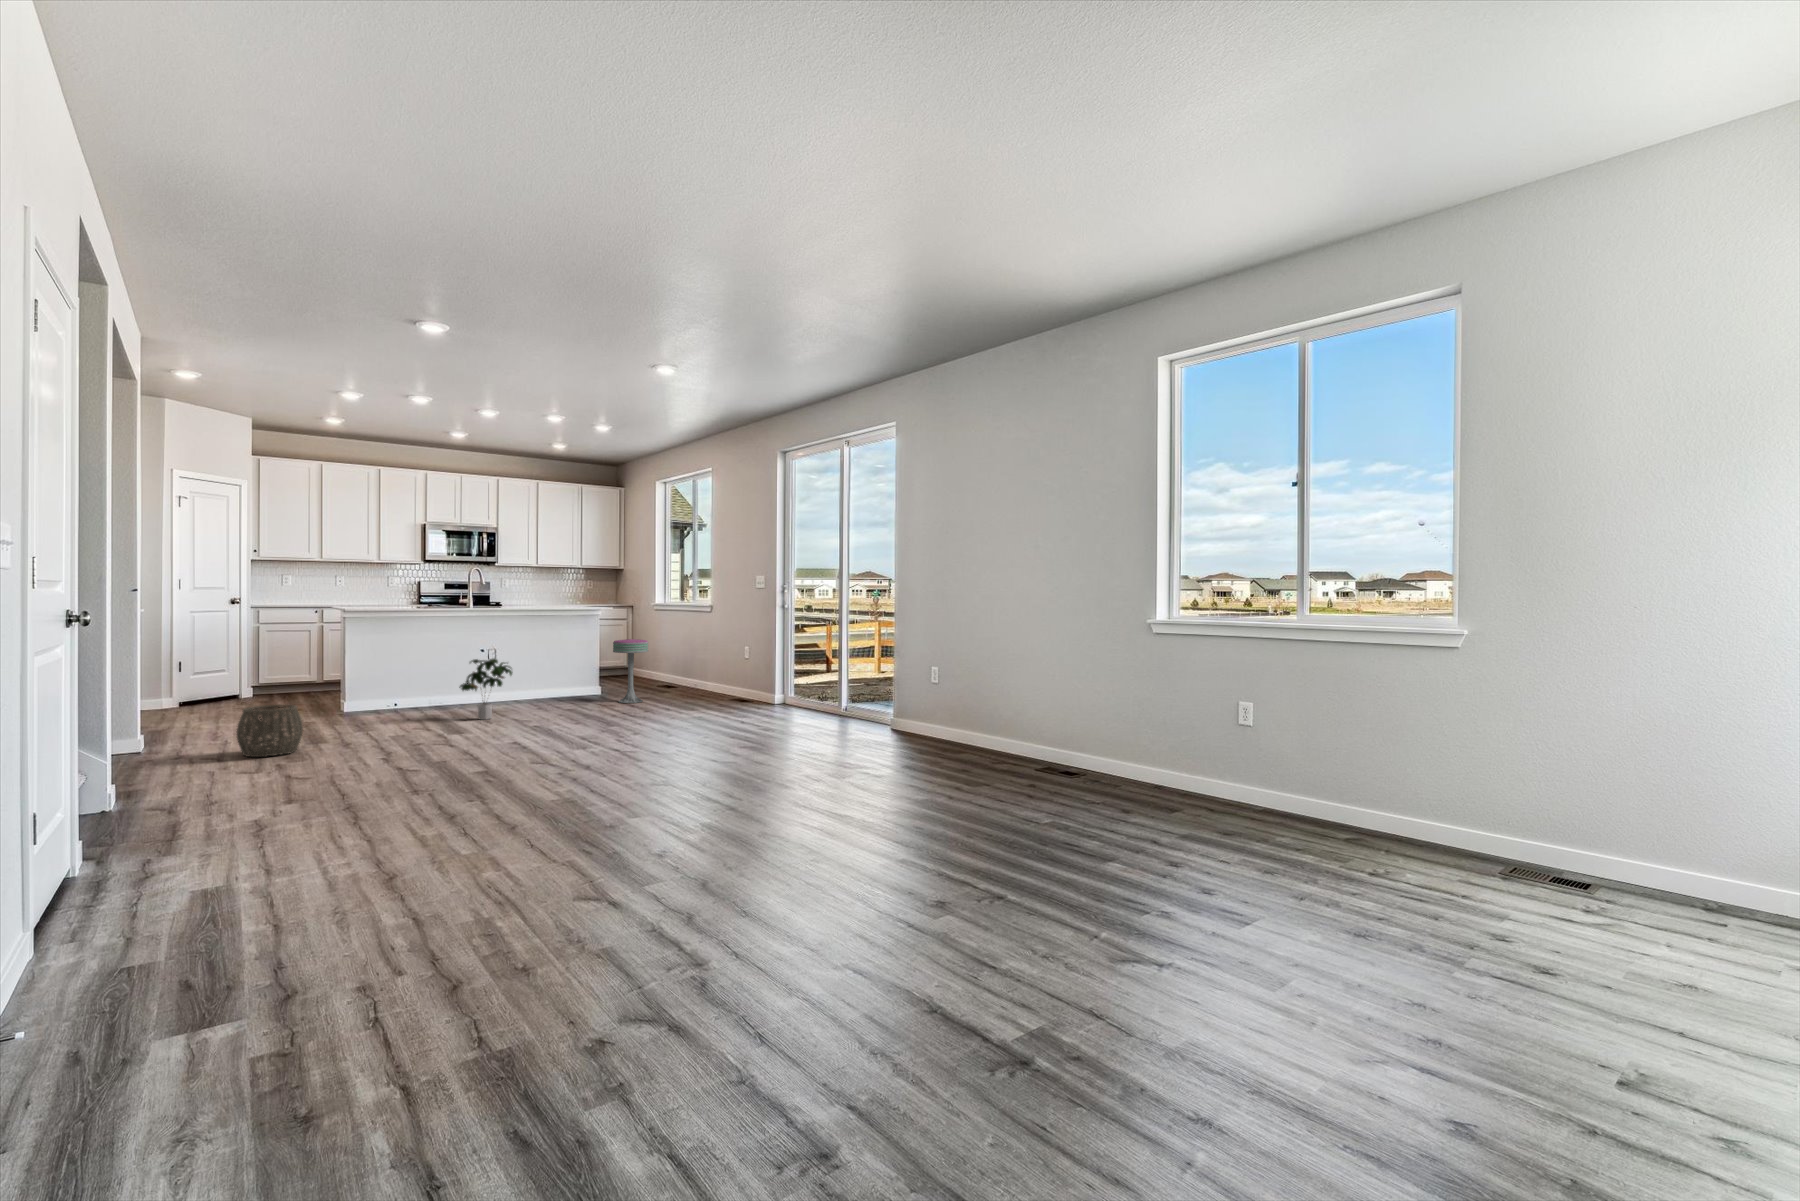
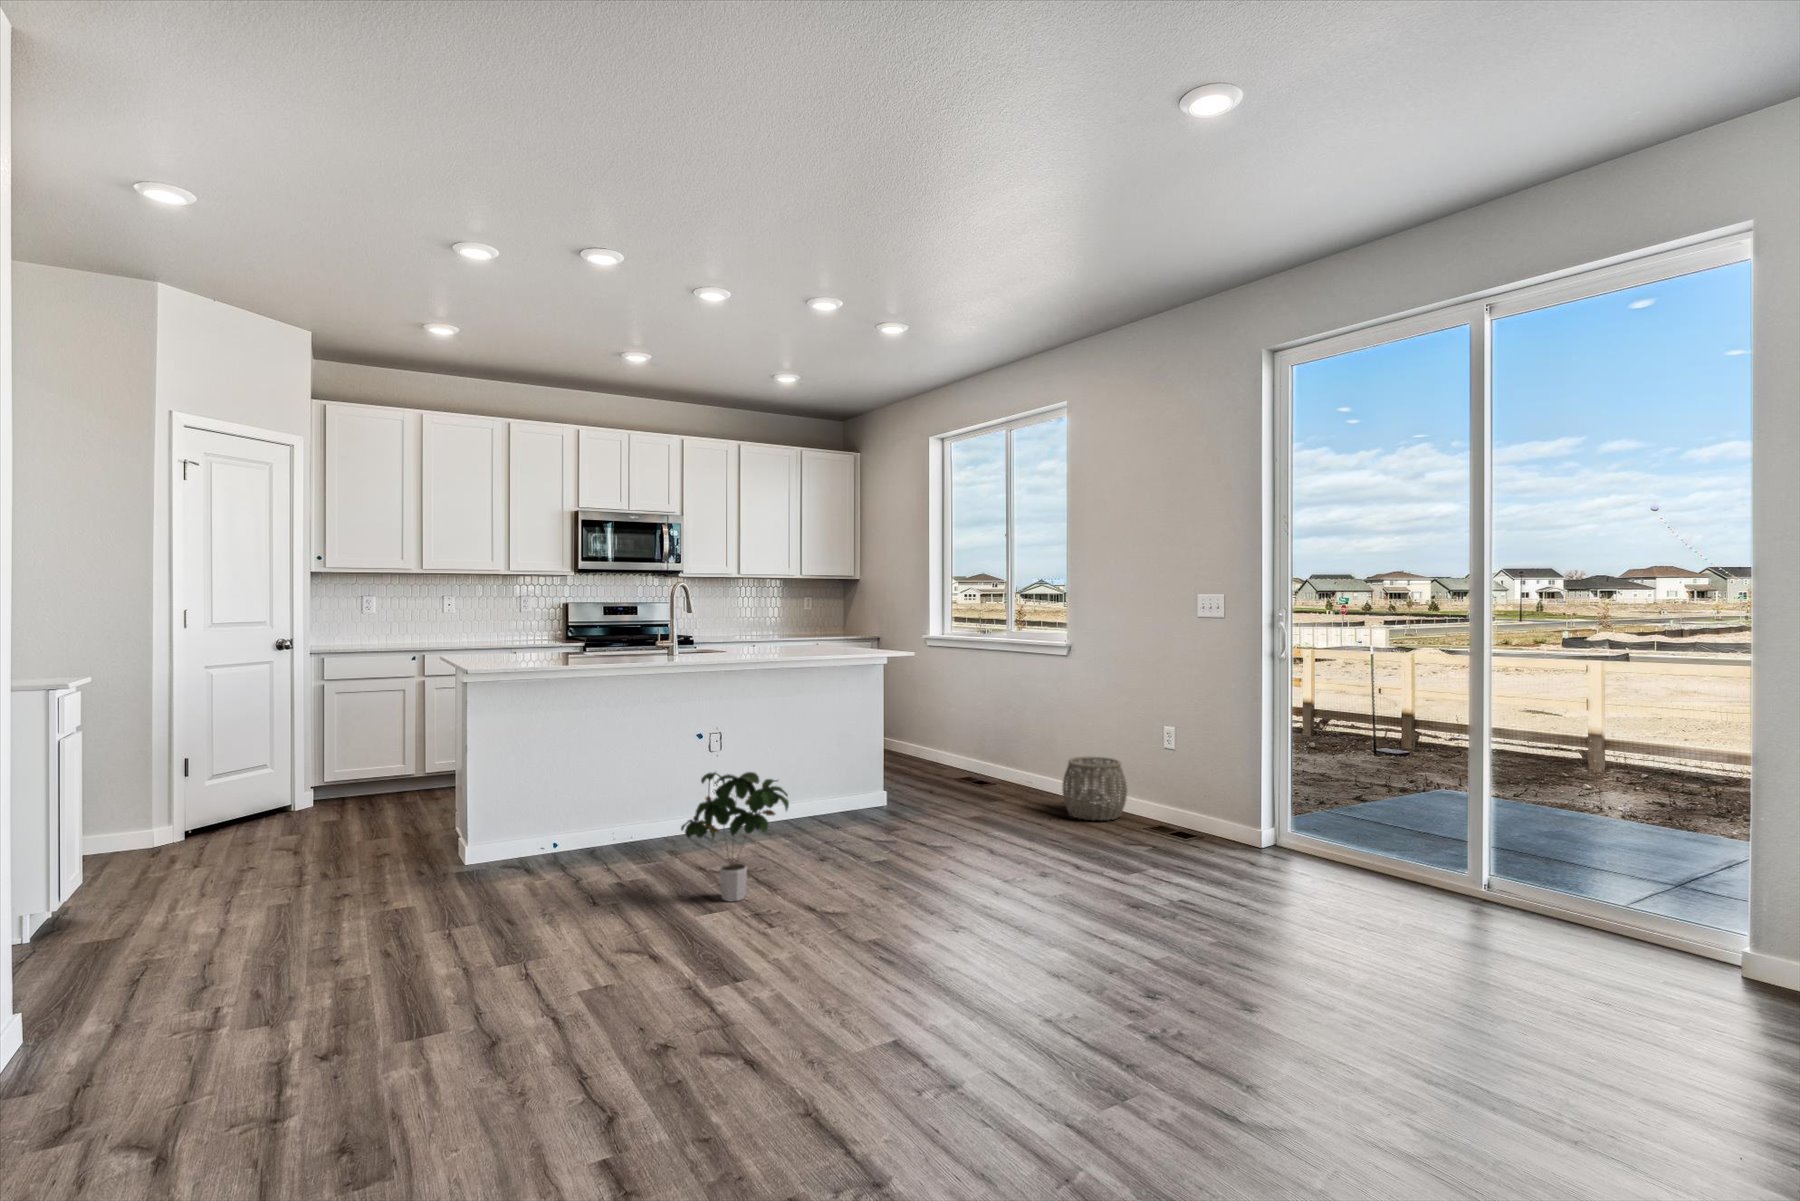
bar stool: present [613,639,648,703] -> none [931,714,994,839]
woven basket: present [237,704,303,757] -> present [1062,757,1127,820]

